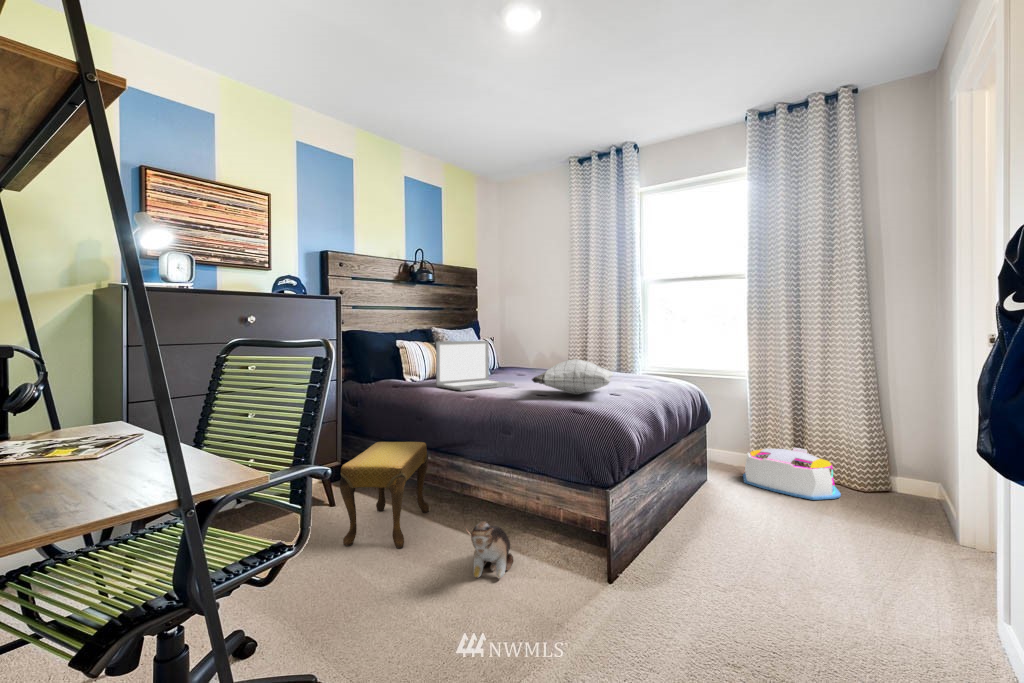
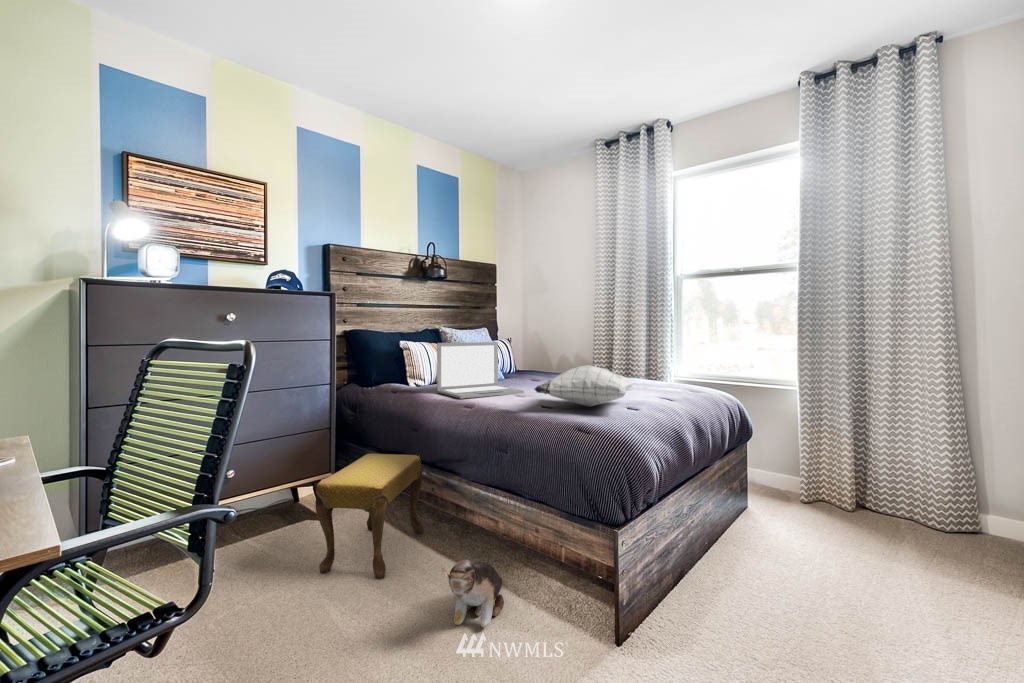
storage bin: present [743,448,841,500] -> none [792,471,915,537]

